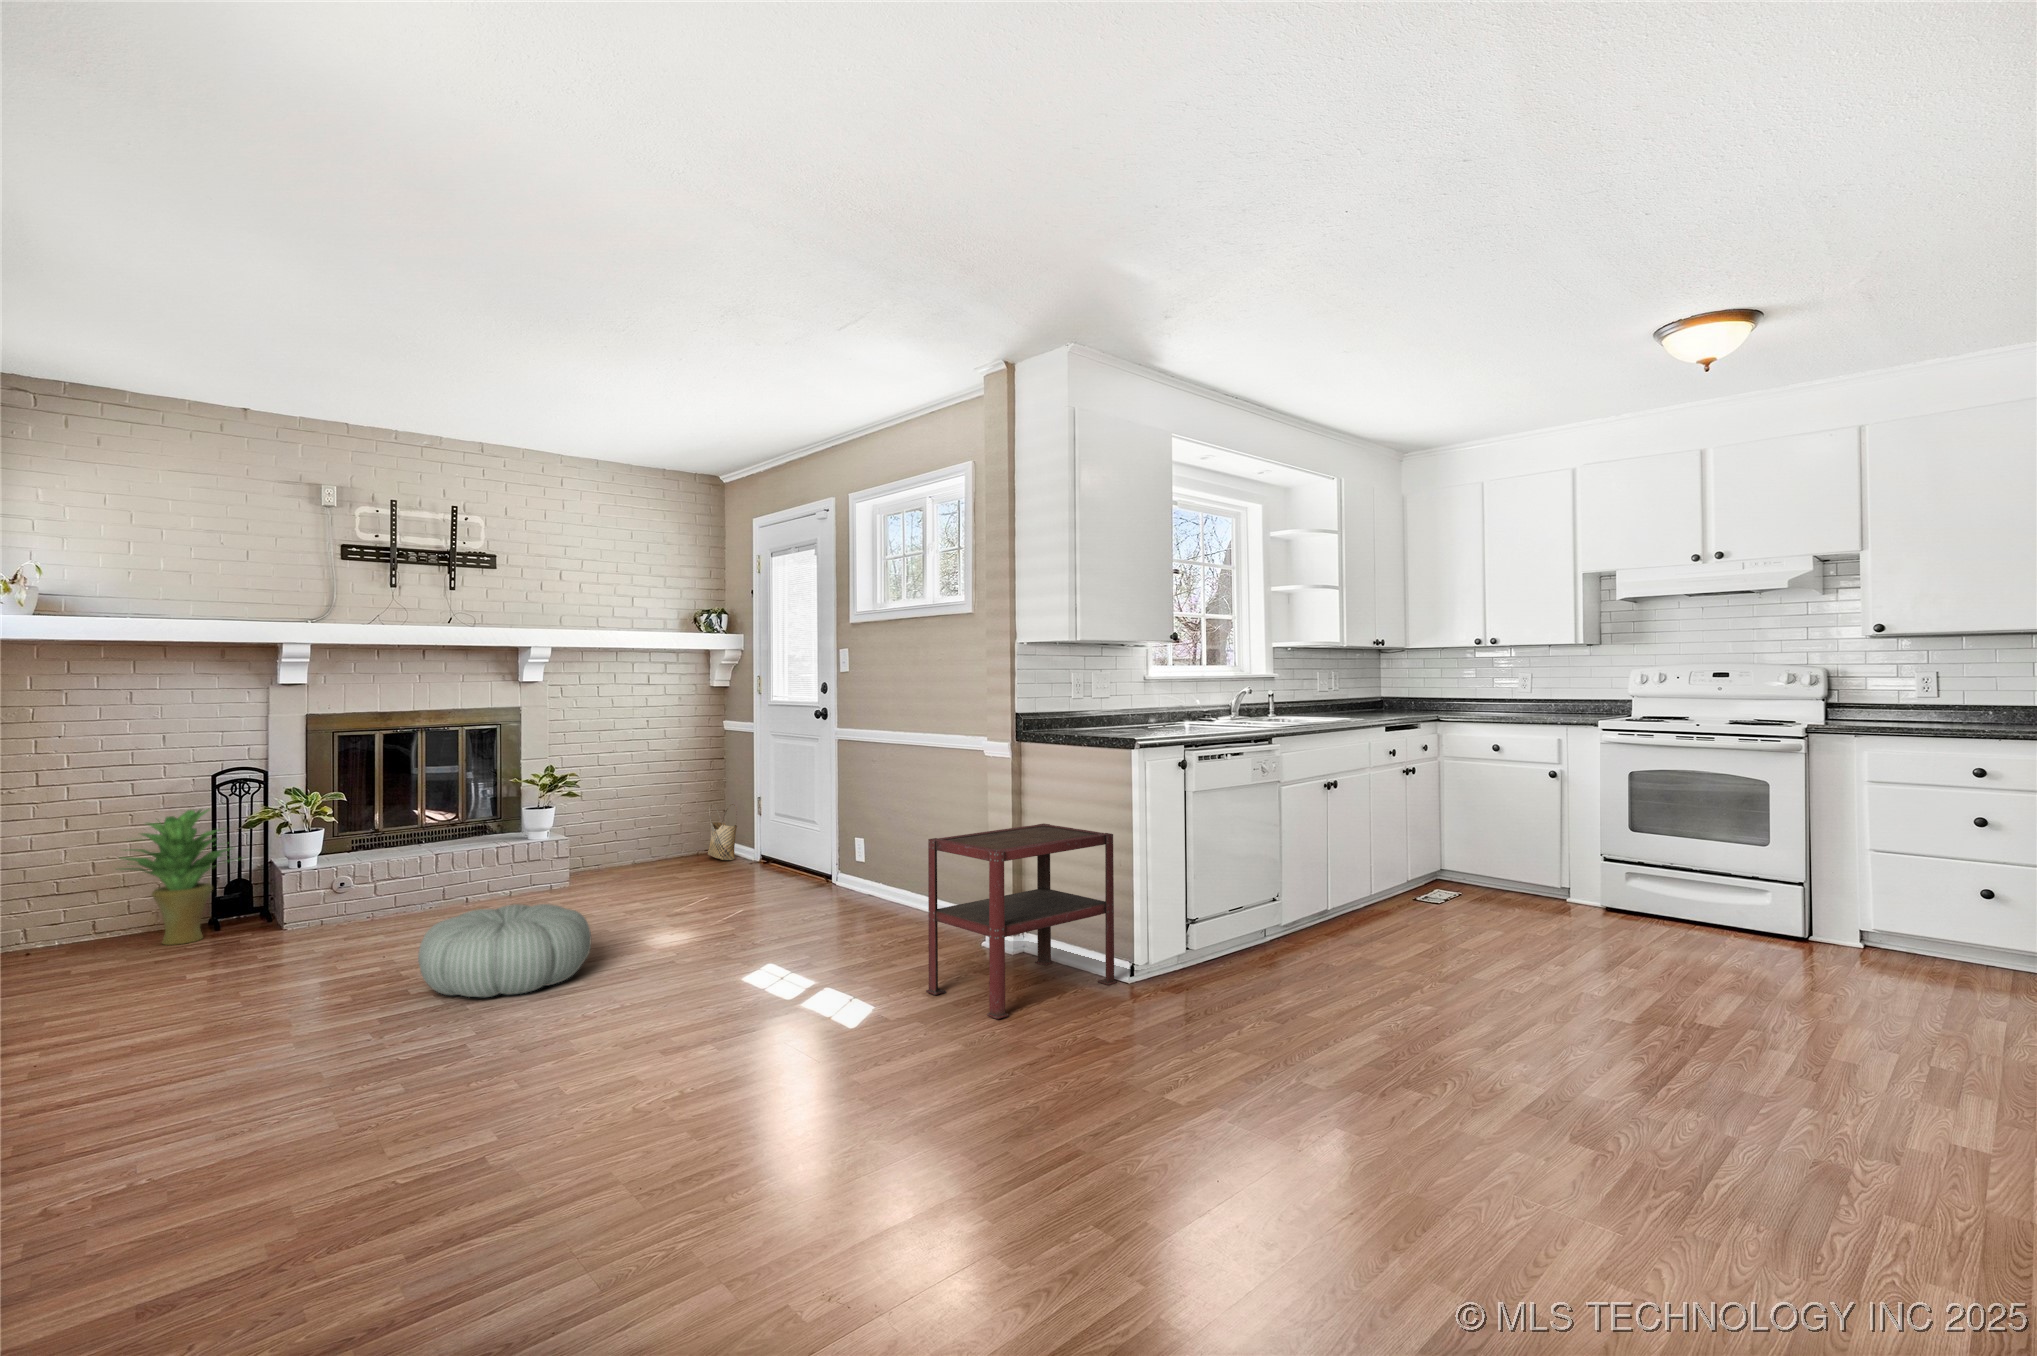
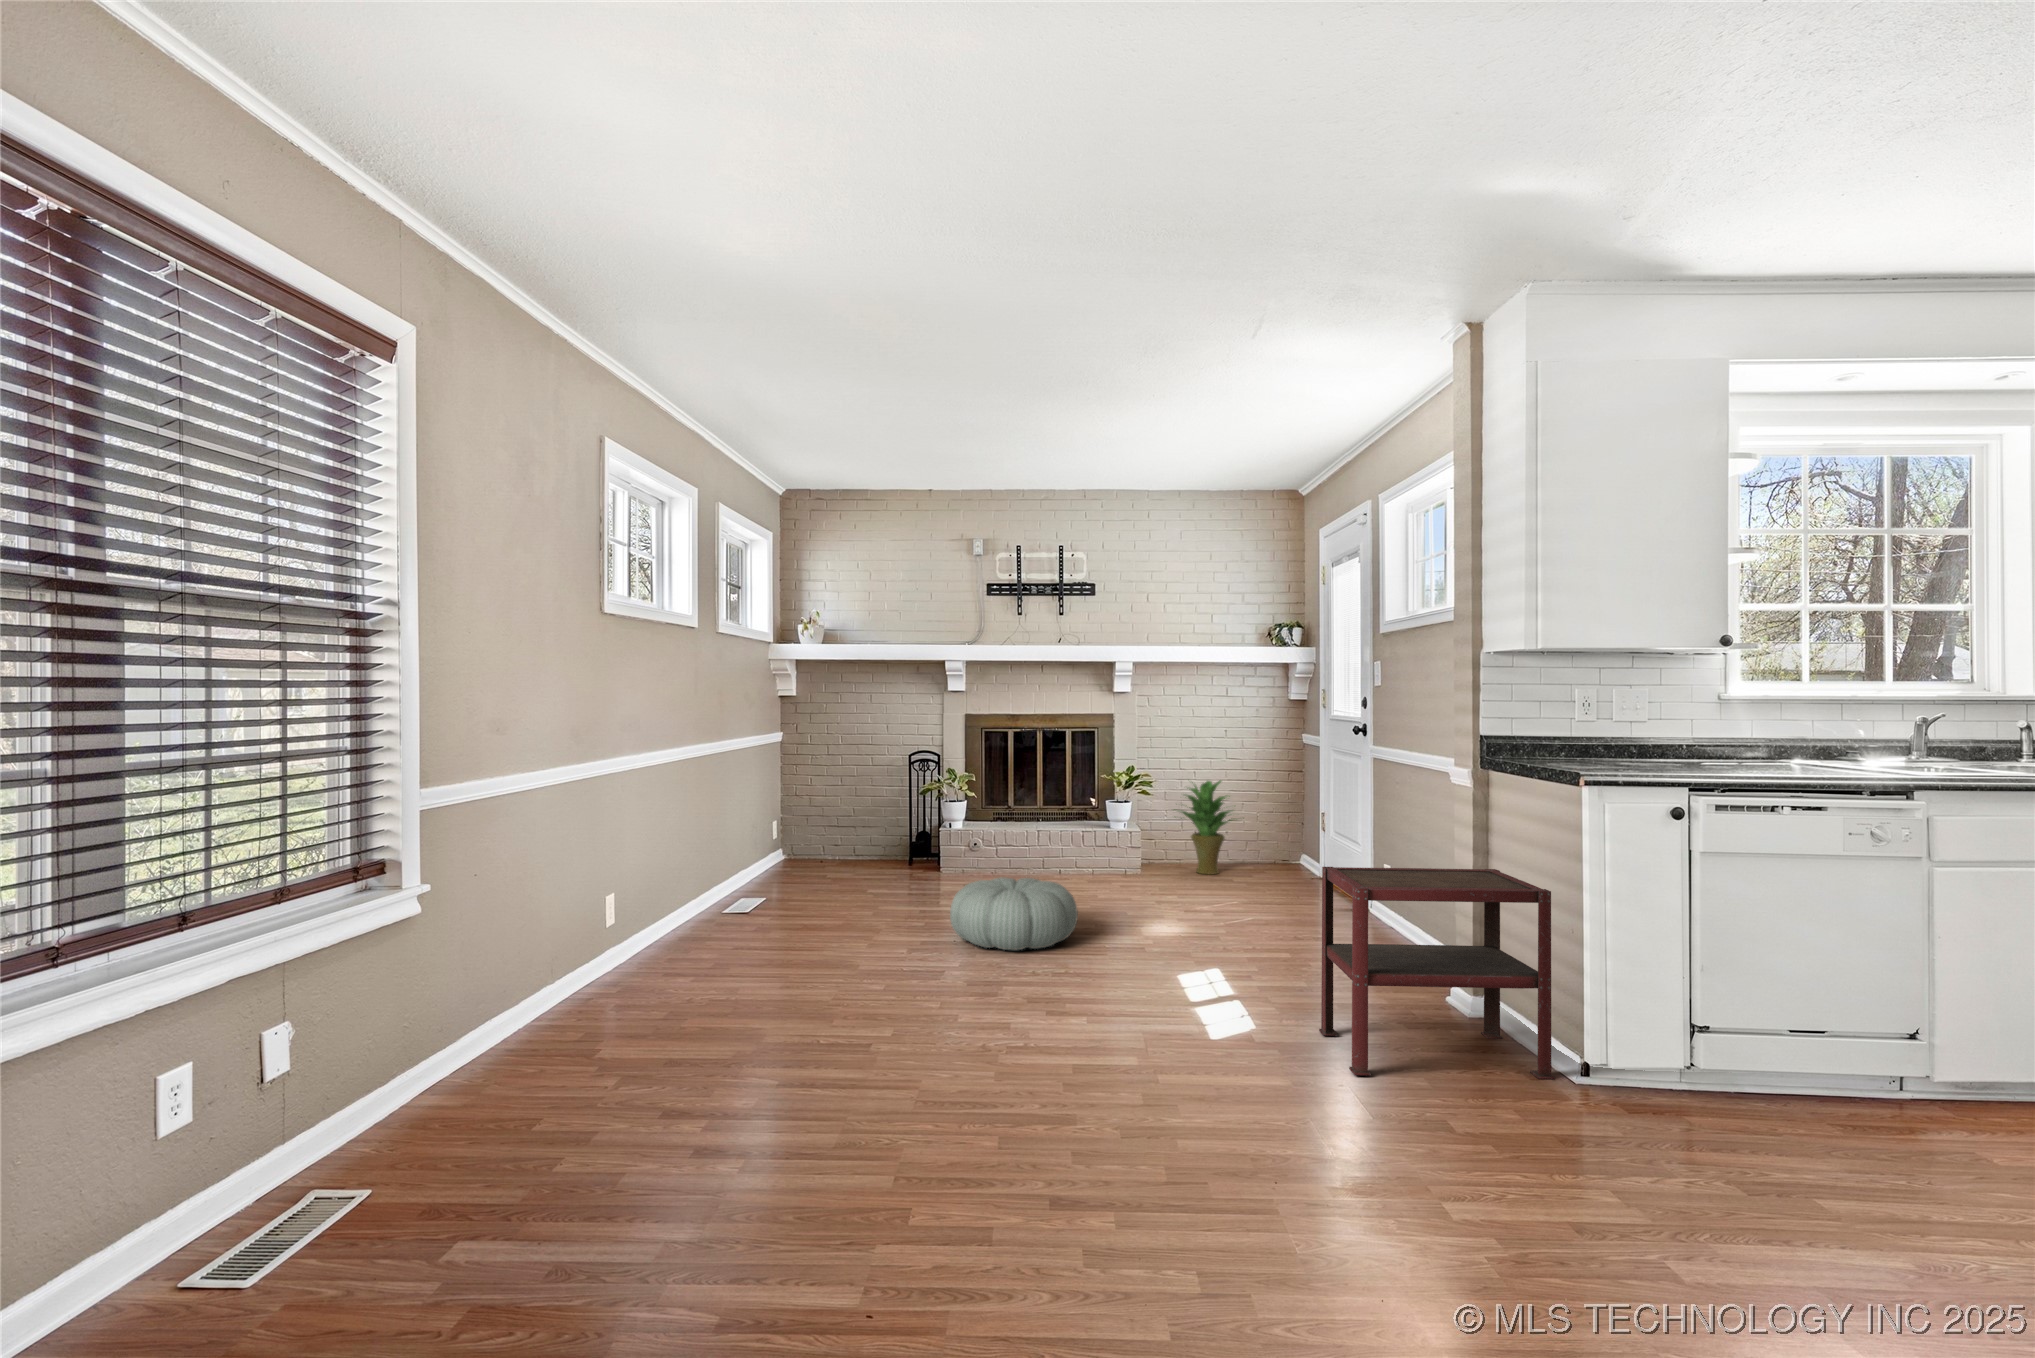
woven basket: present [708,804,737,860] -> none [1281,816,1307,873]
potted plant: present [121,810,243,945] -> present [1179,780,1232,874]

